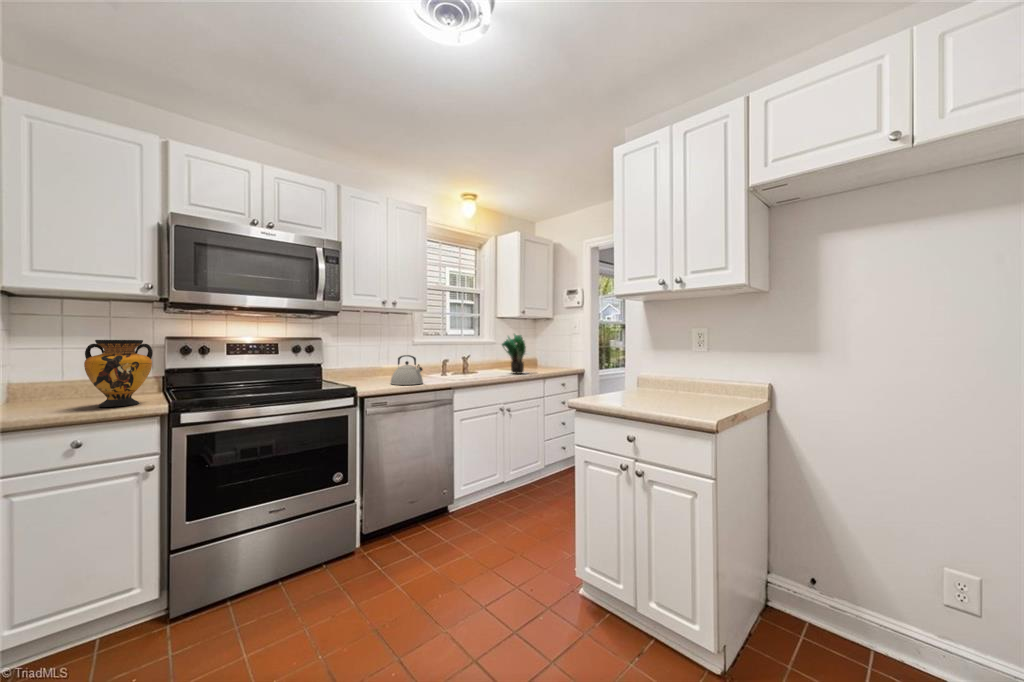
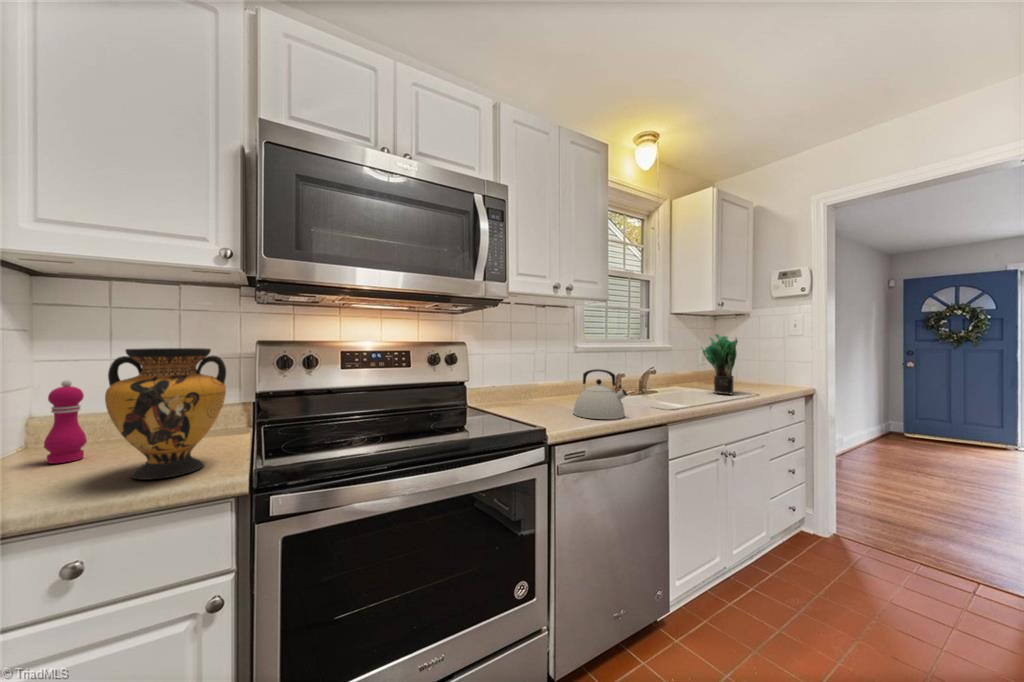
pepper mill: none [34,359,59,406] -> present [44,380,87,463]

